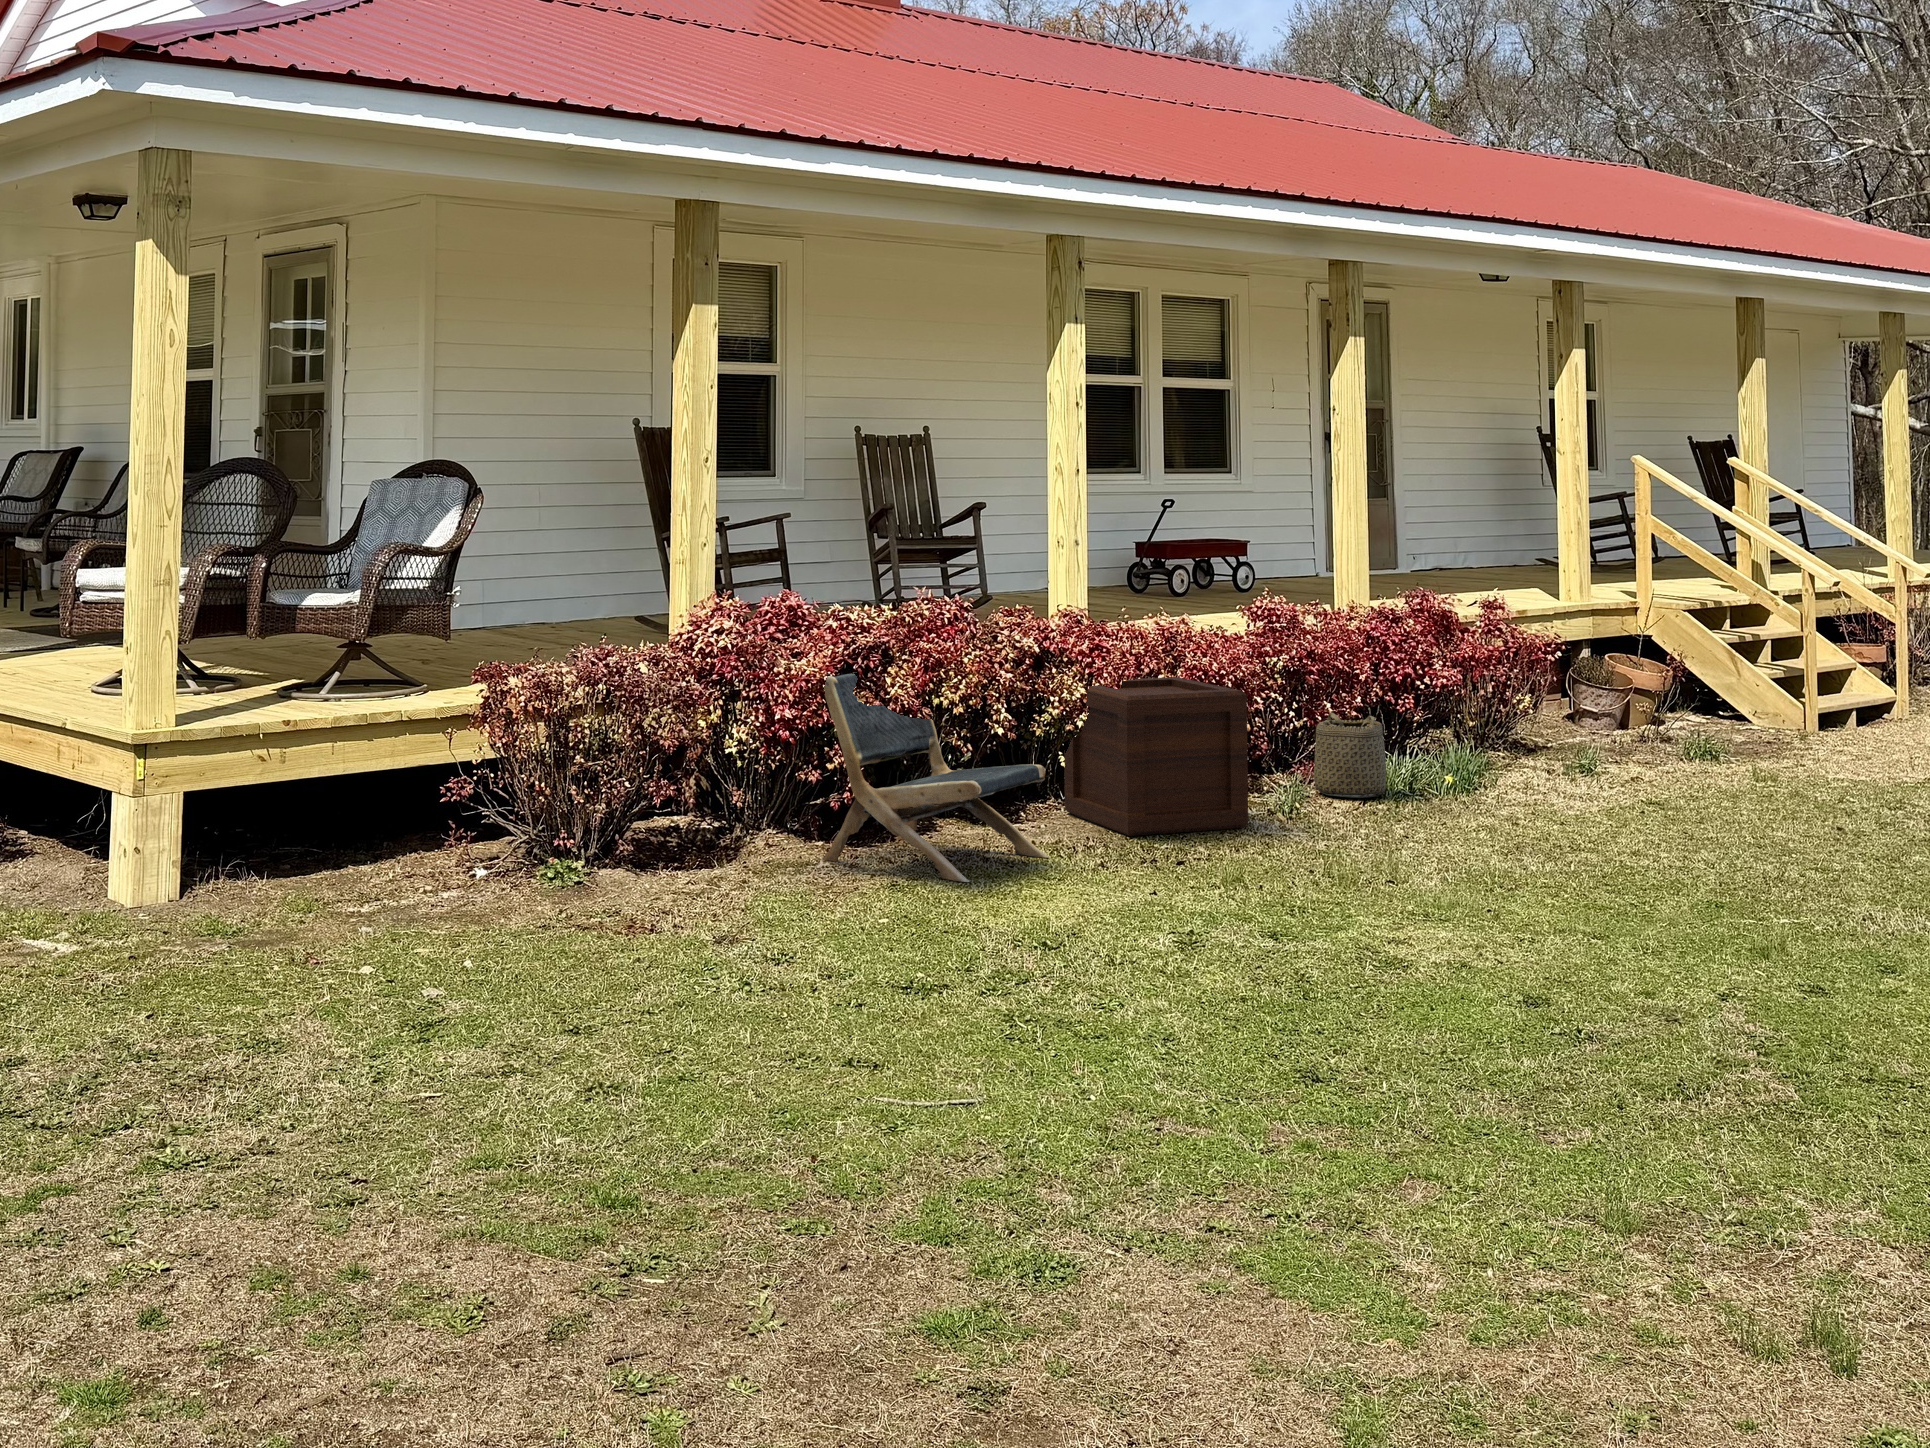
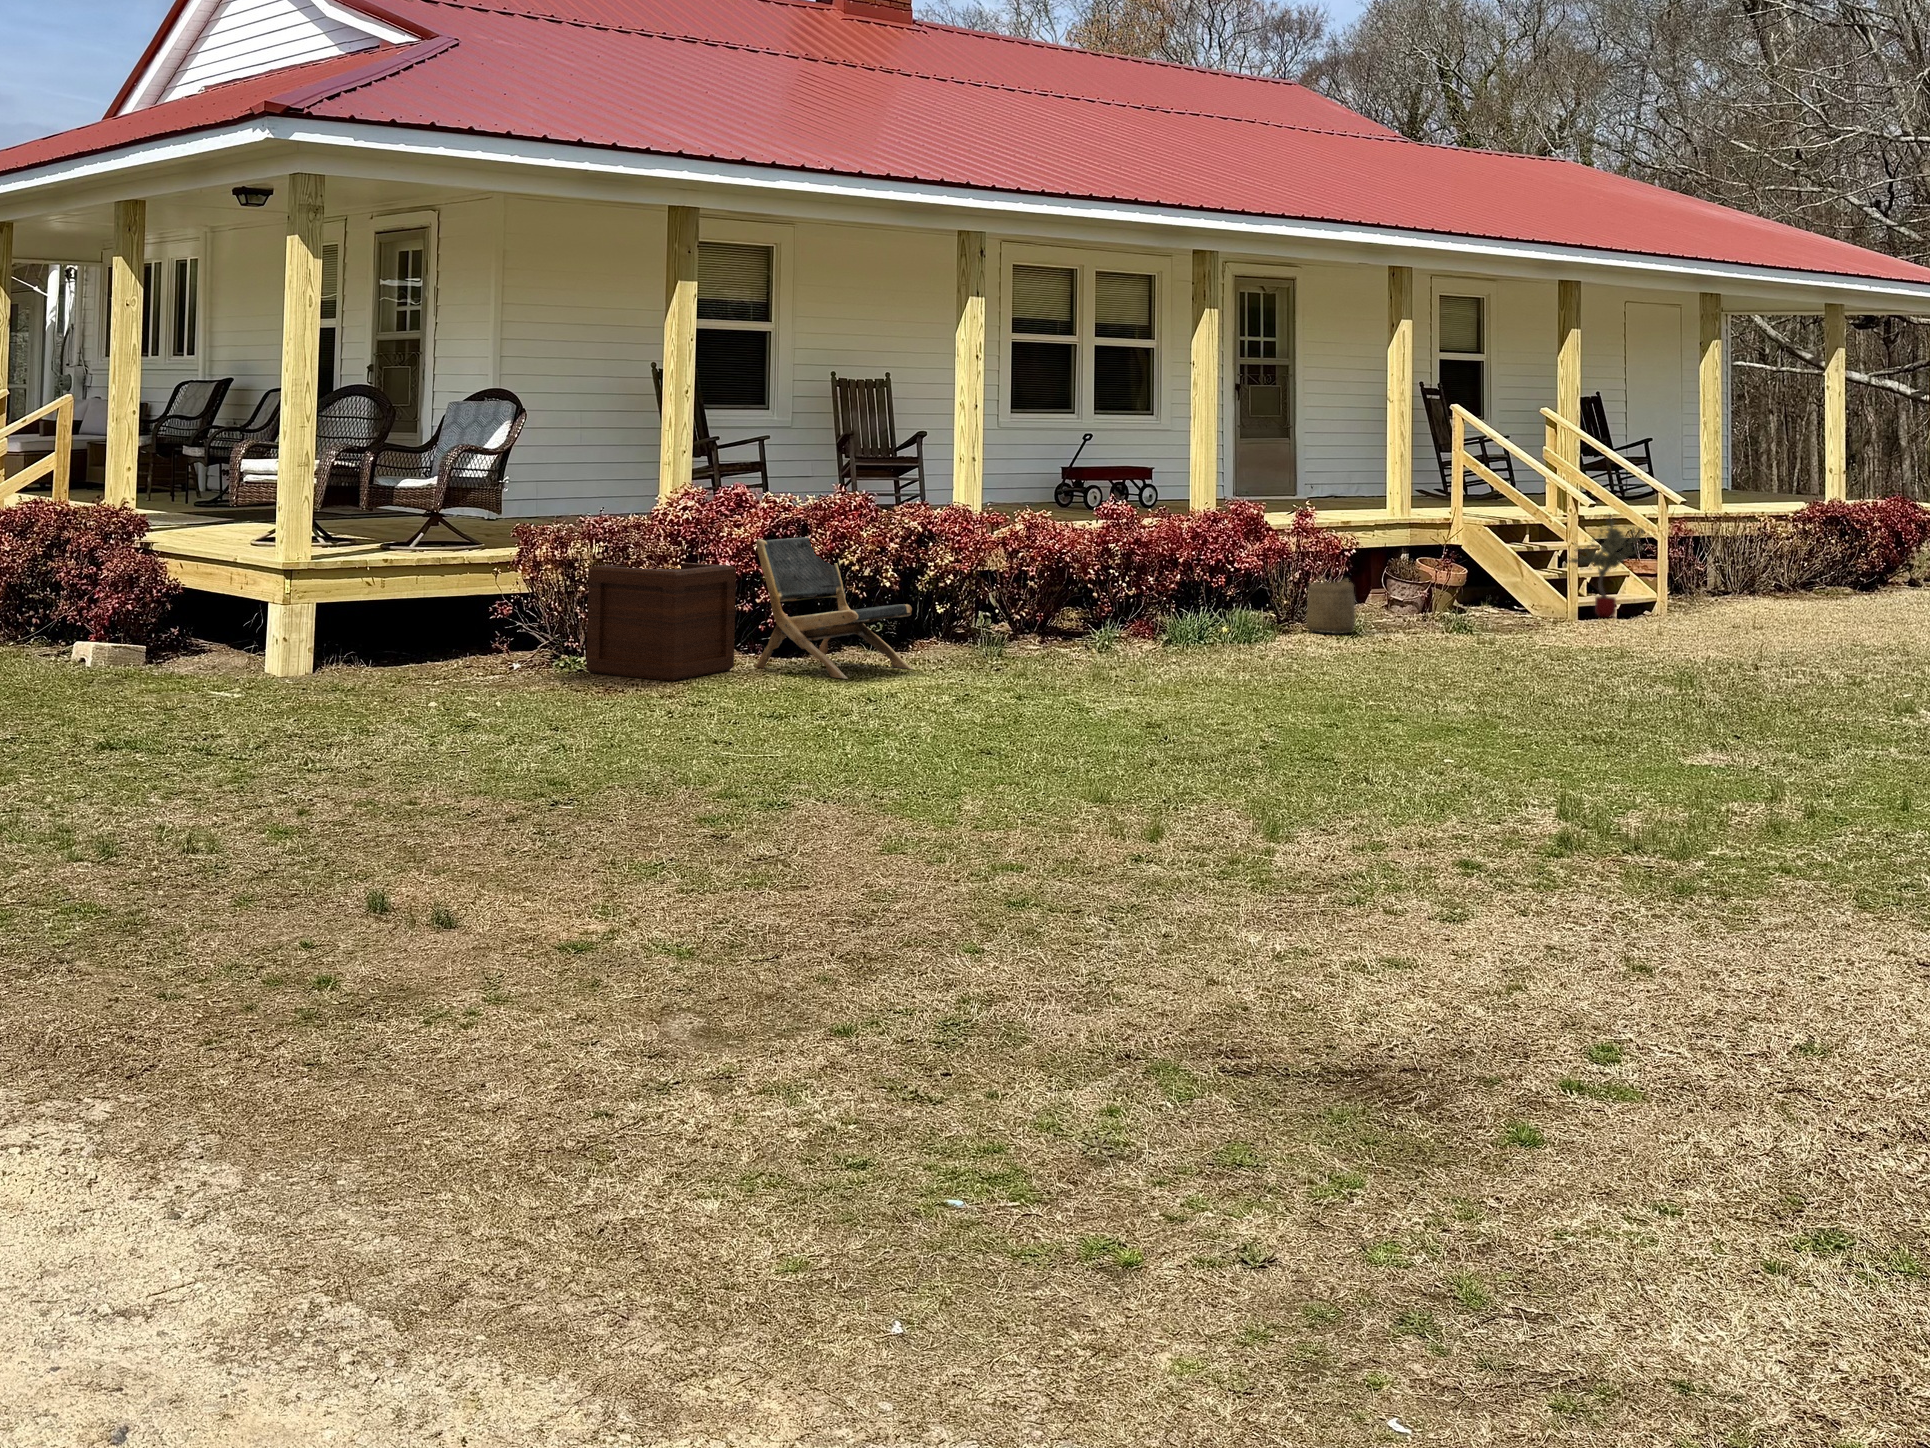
potted tree: none [1801,593,1899,729] -> present [1569,513,1644,618]
wooden crate: present [1064,677,1248,836] -> present [586,563,736,681]
basket: present [1308,713,1388,798] -> present [1306,576,1356,634]

